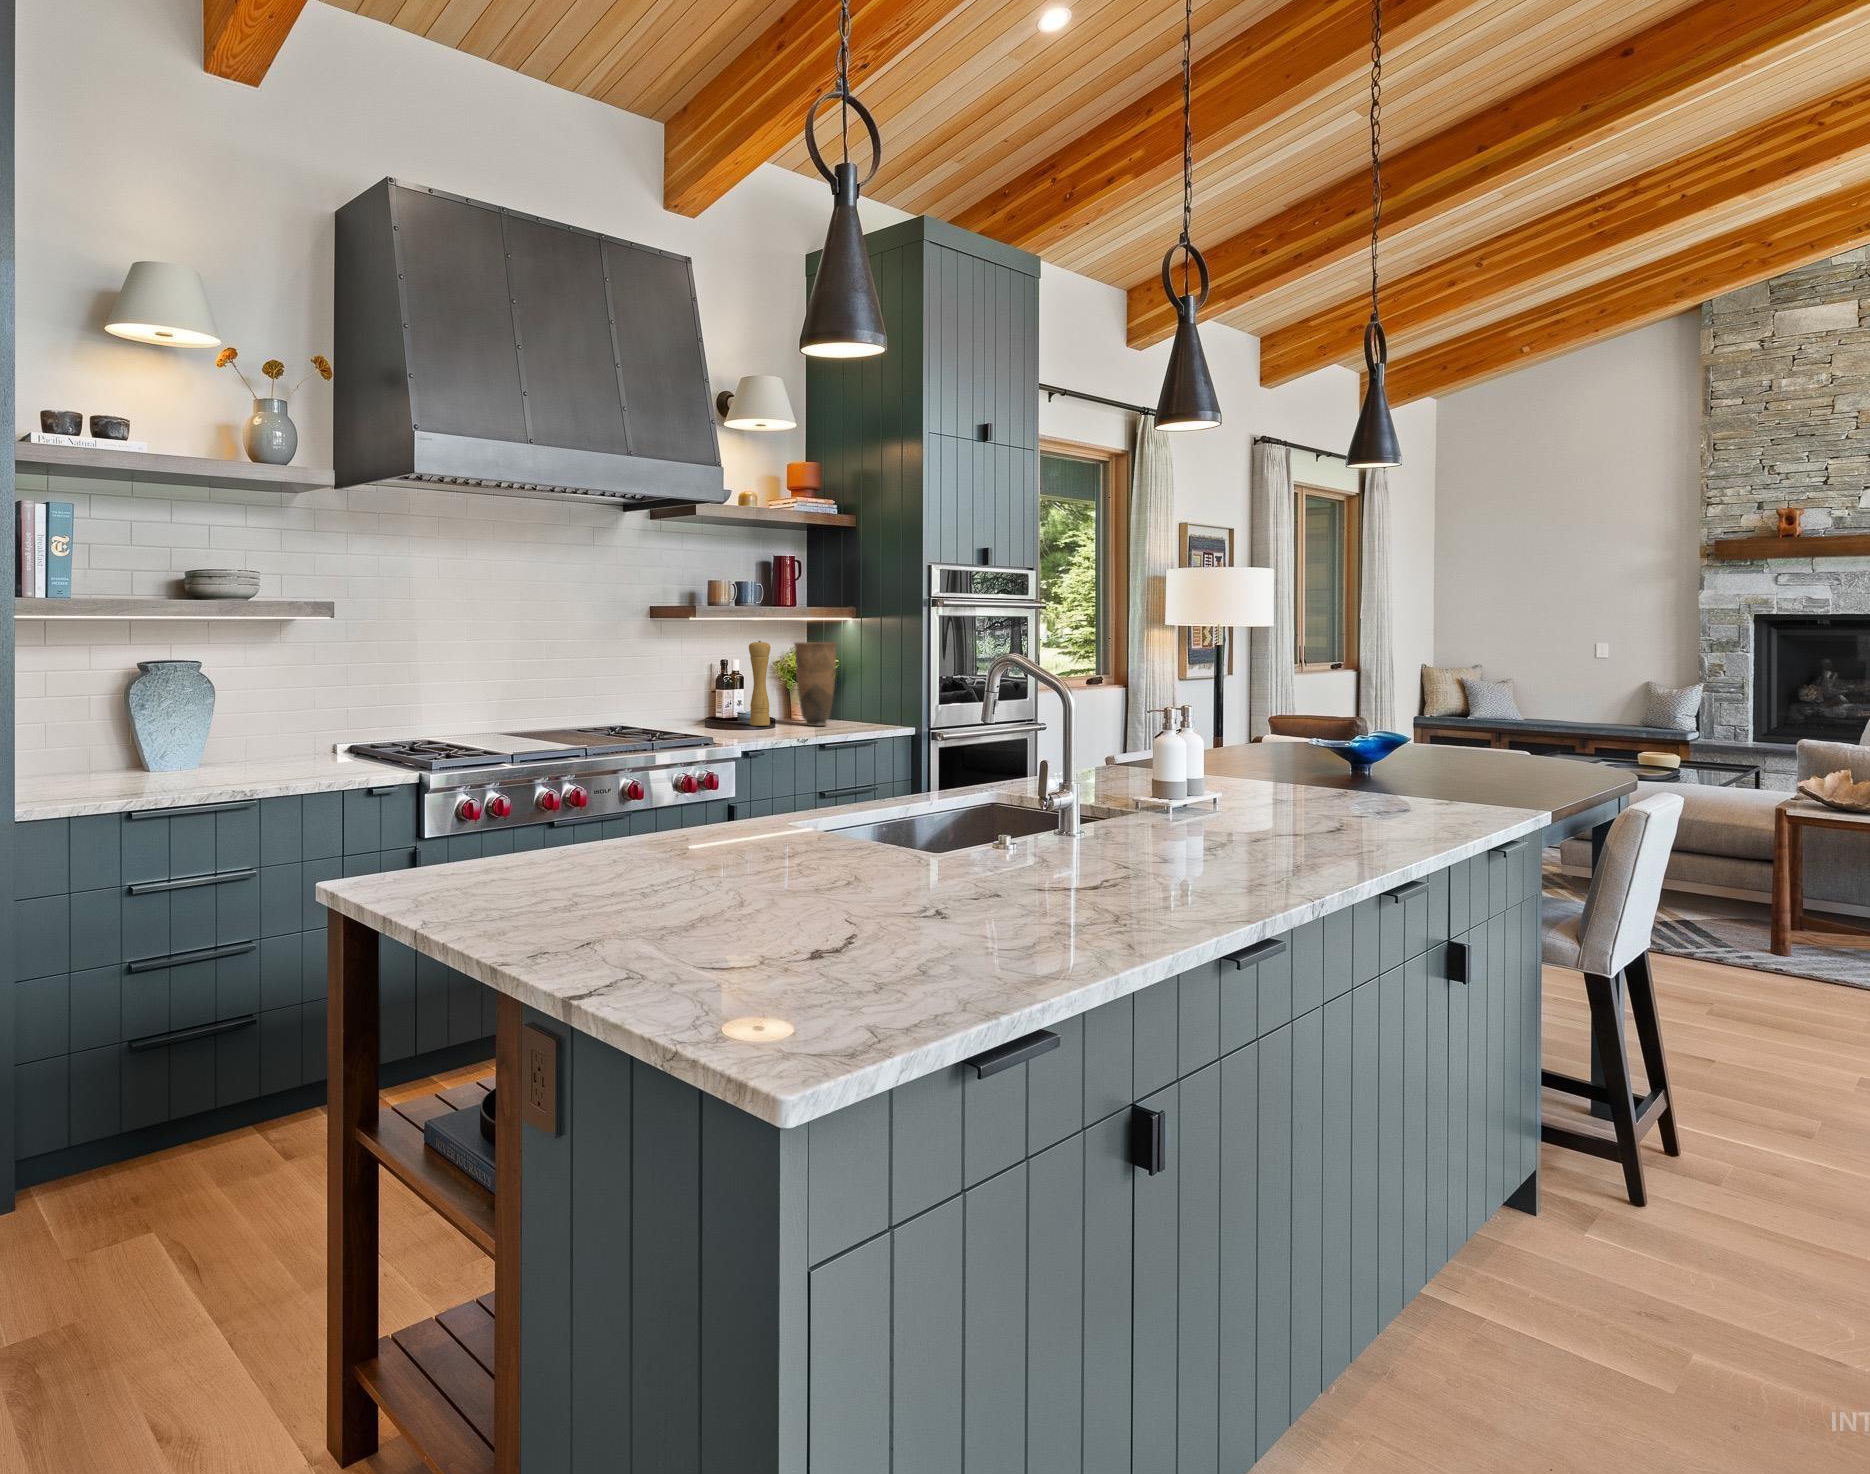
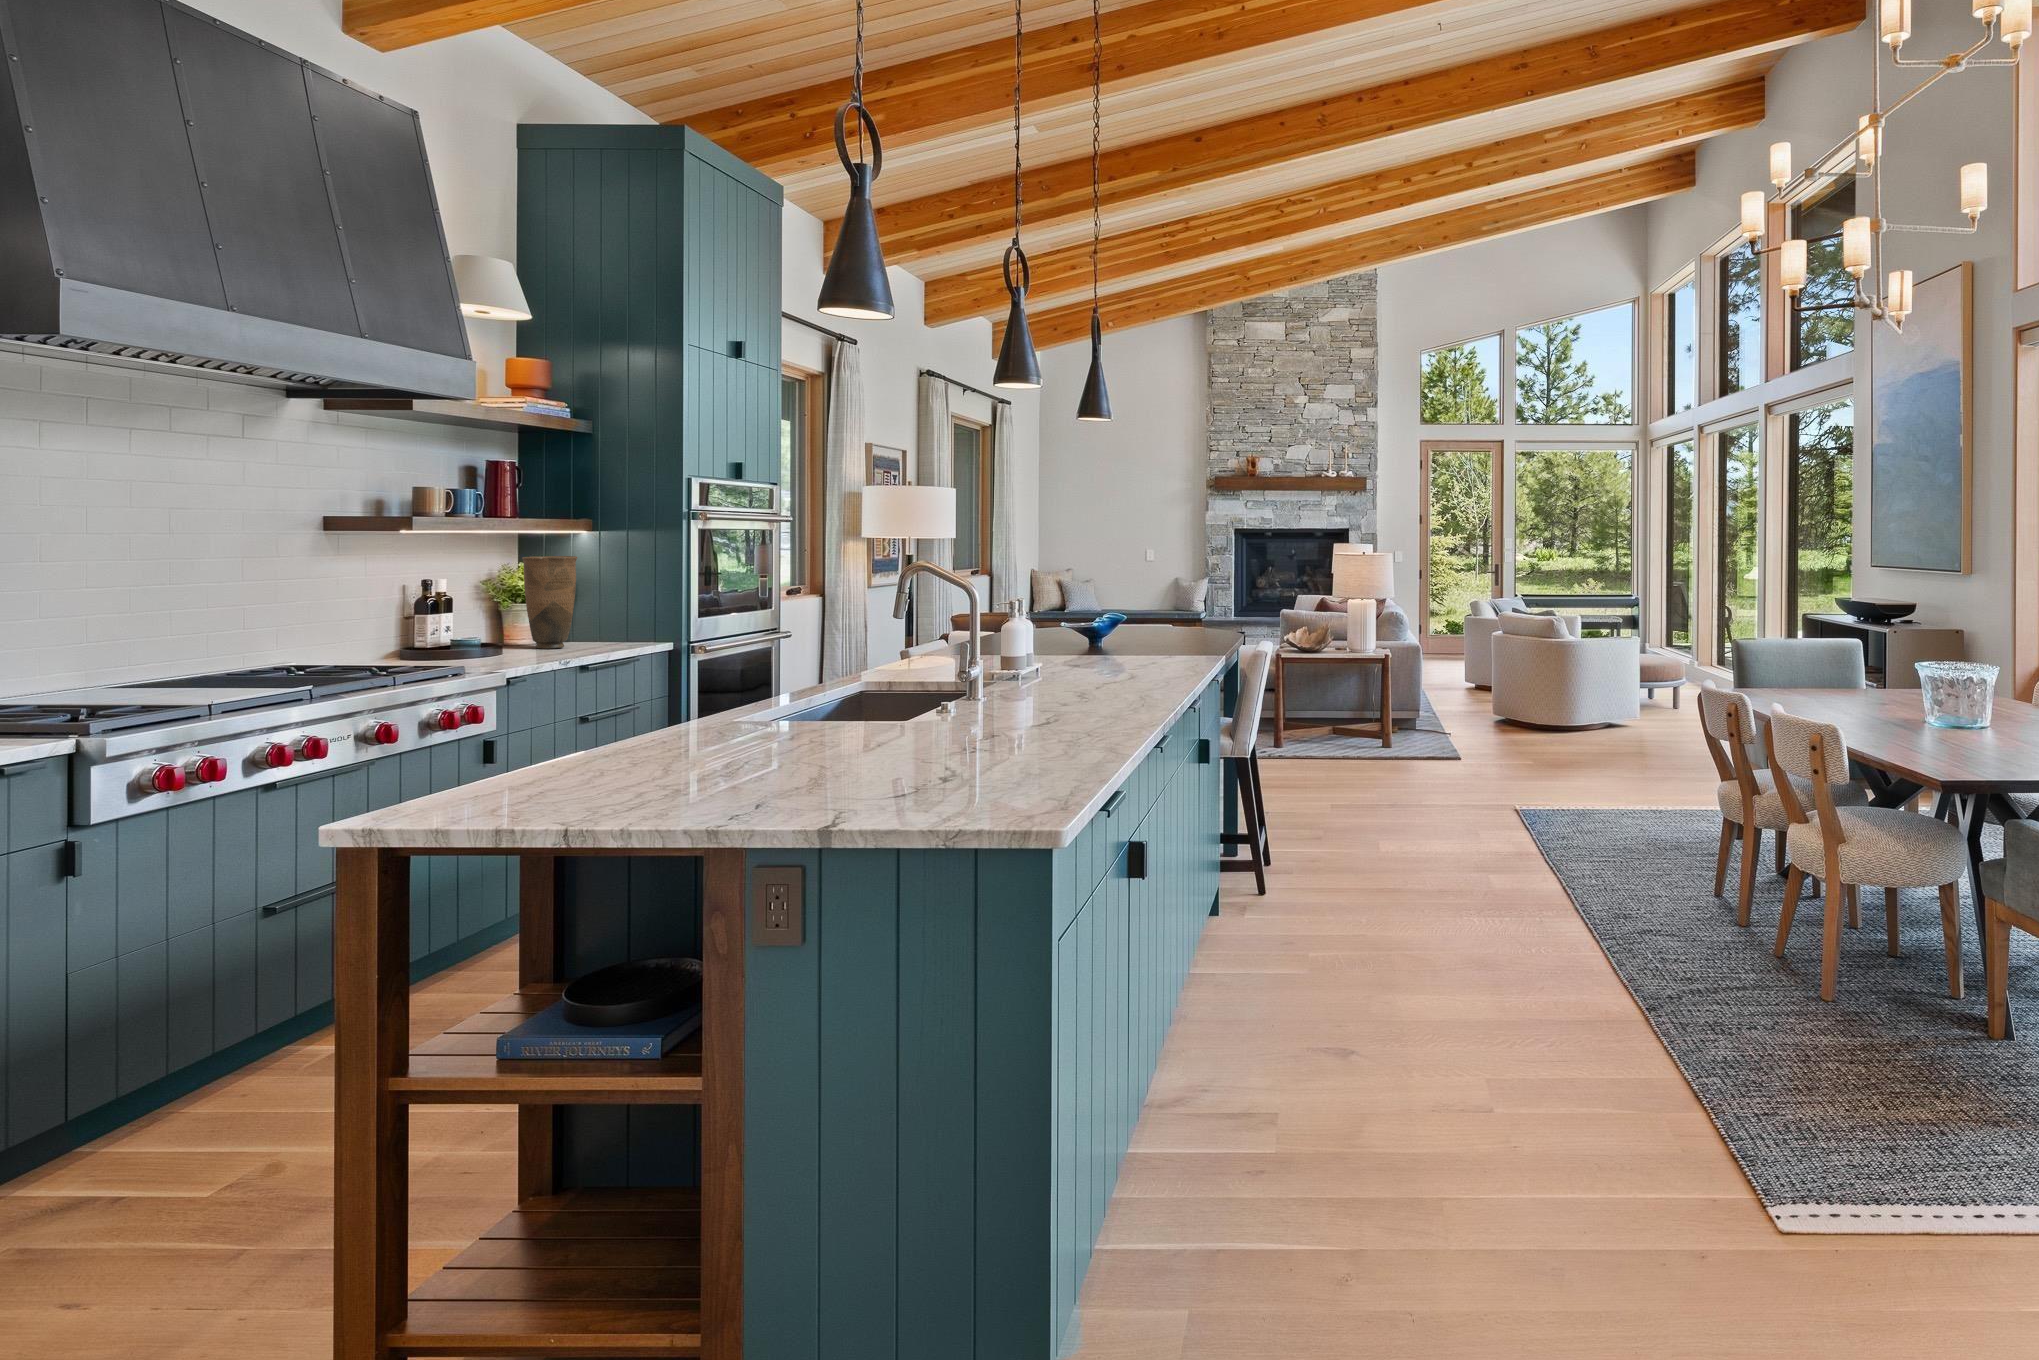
pepper mill: present [749,641,770,726] -> none [467,556,496,652]

